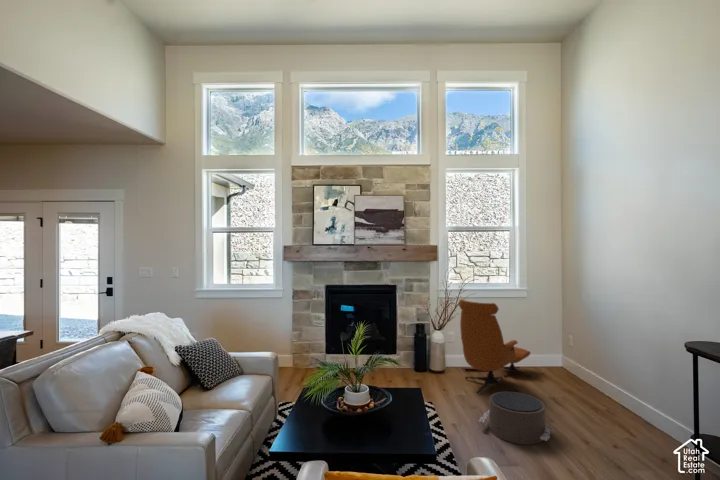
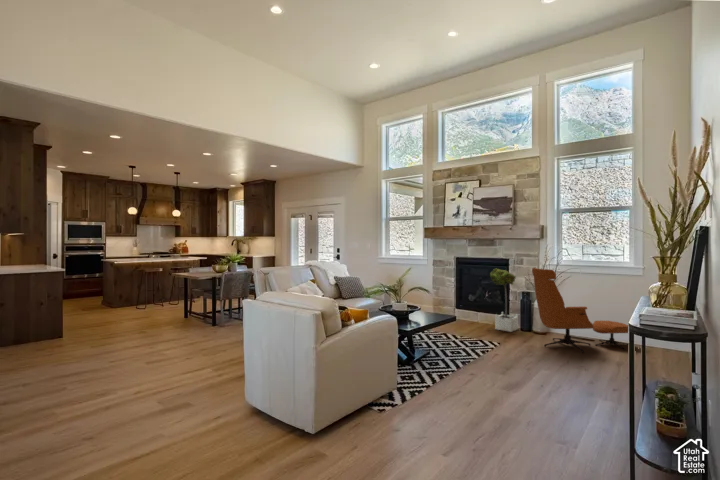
potted tree: none [383,299,416,376] -> present [490,268,518,332]
pouf: present [479,392,552,445] -> none [505,336,558,371]

